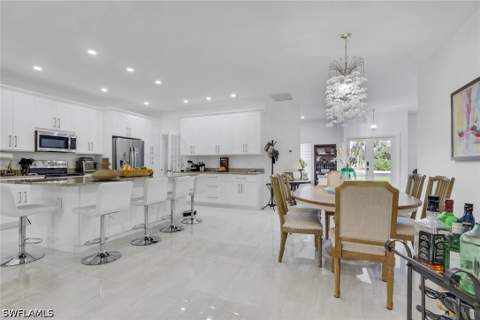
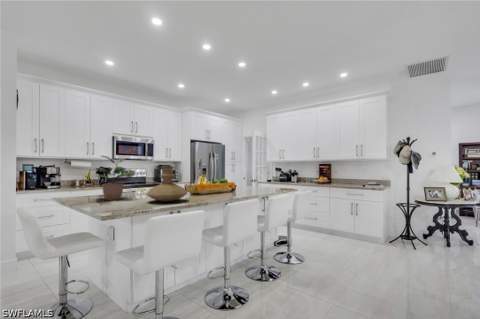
potted plant: none [45,150,78,181] -> present [96,156,134,200]

